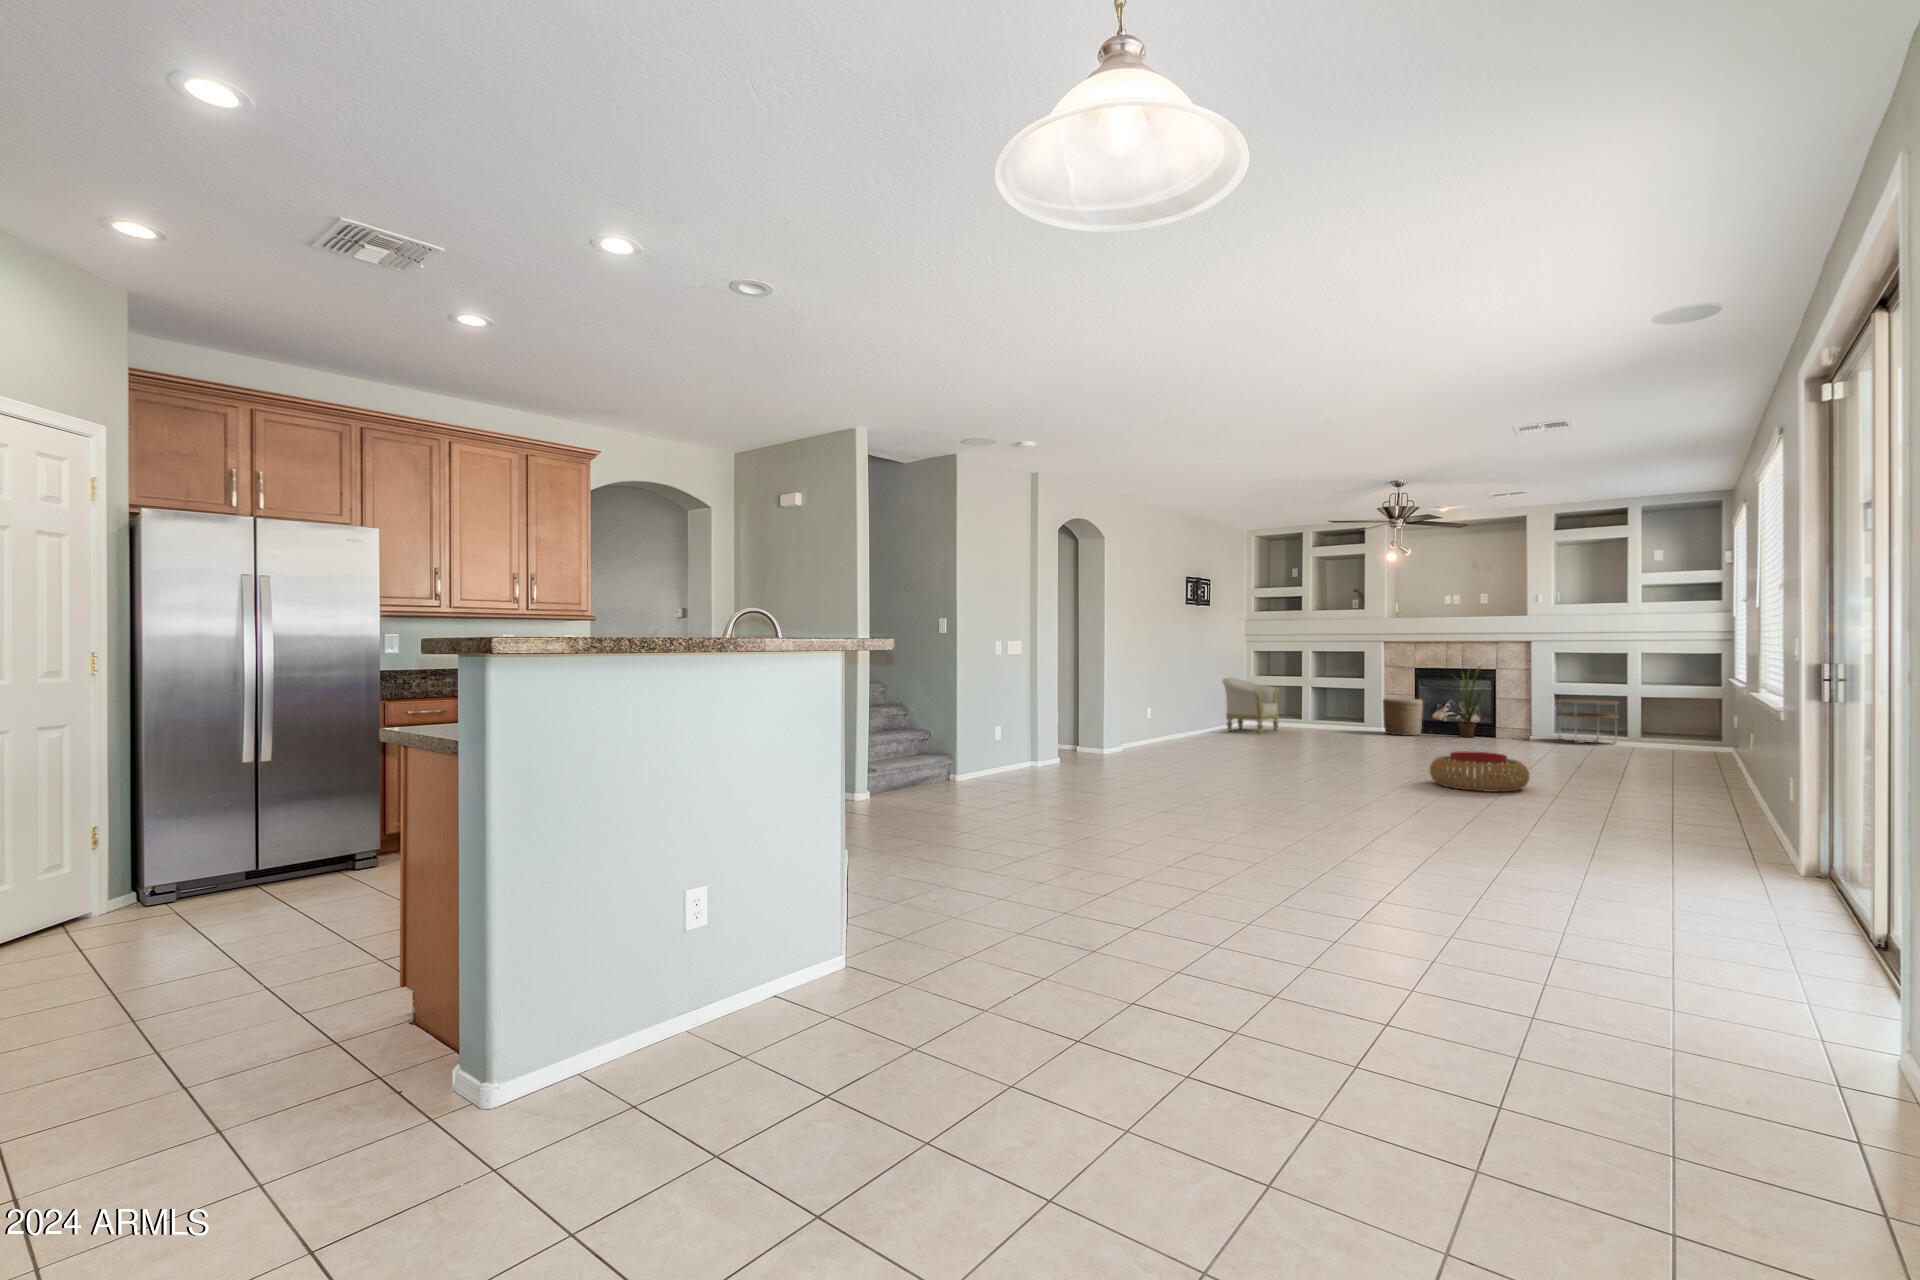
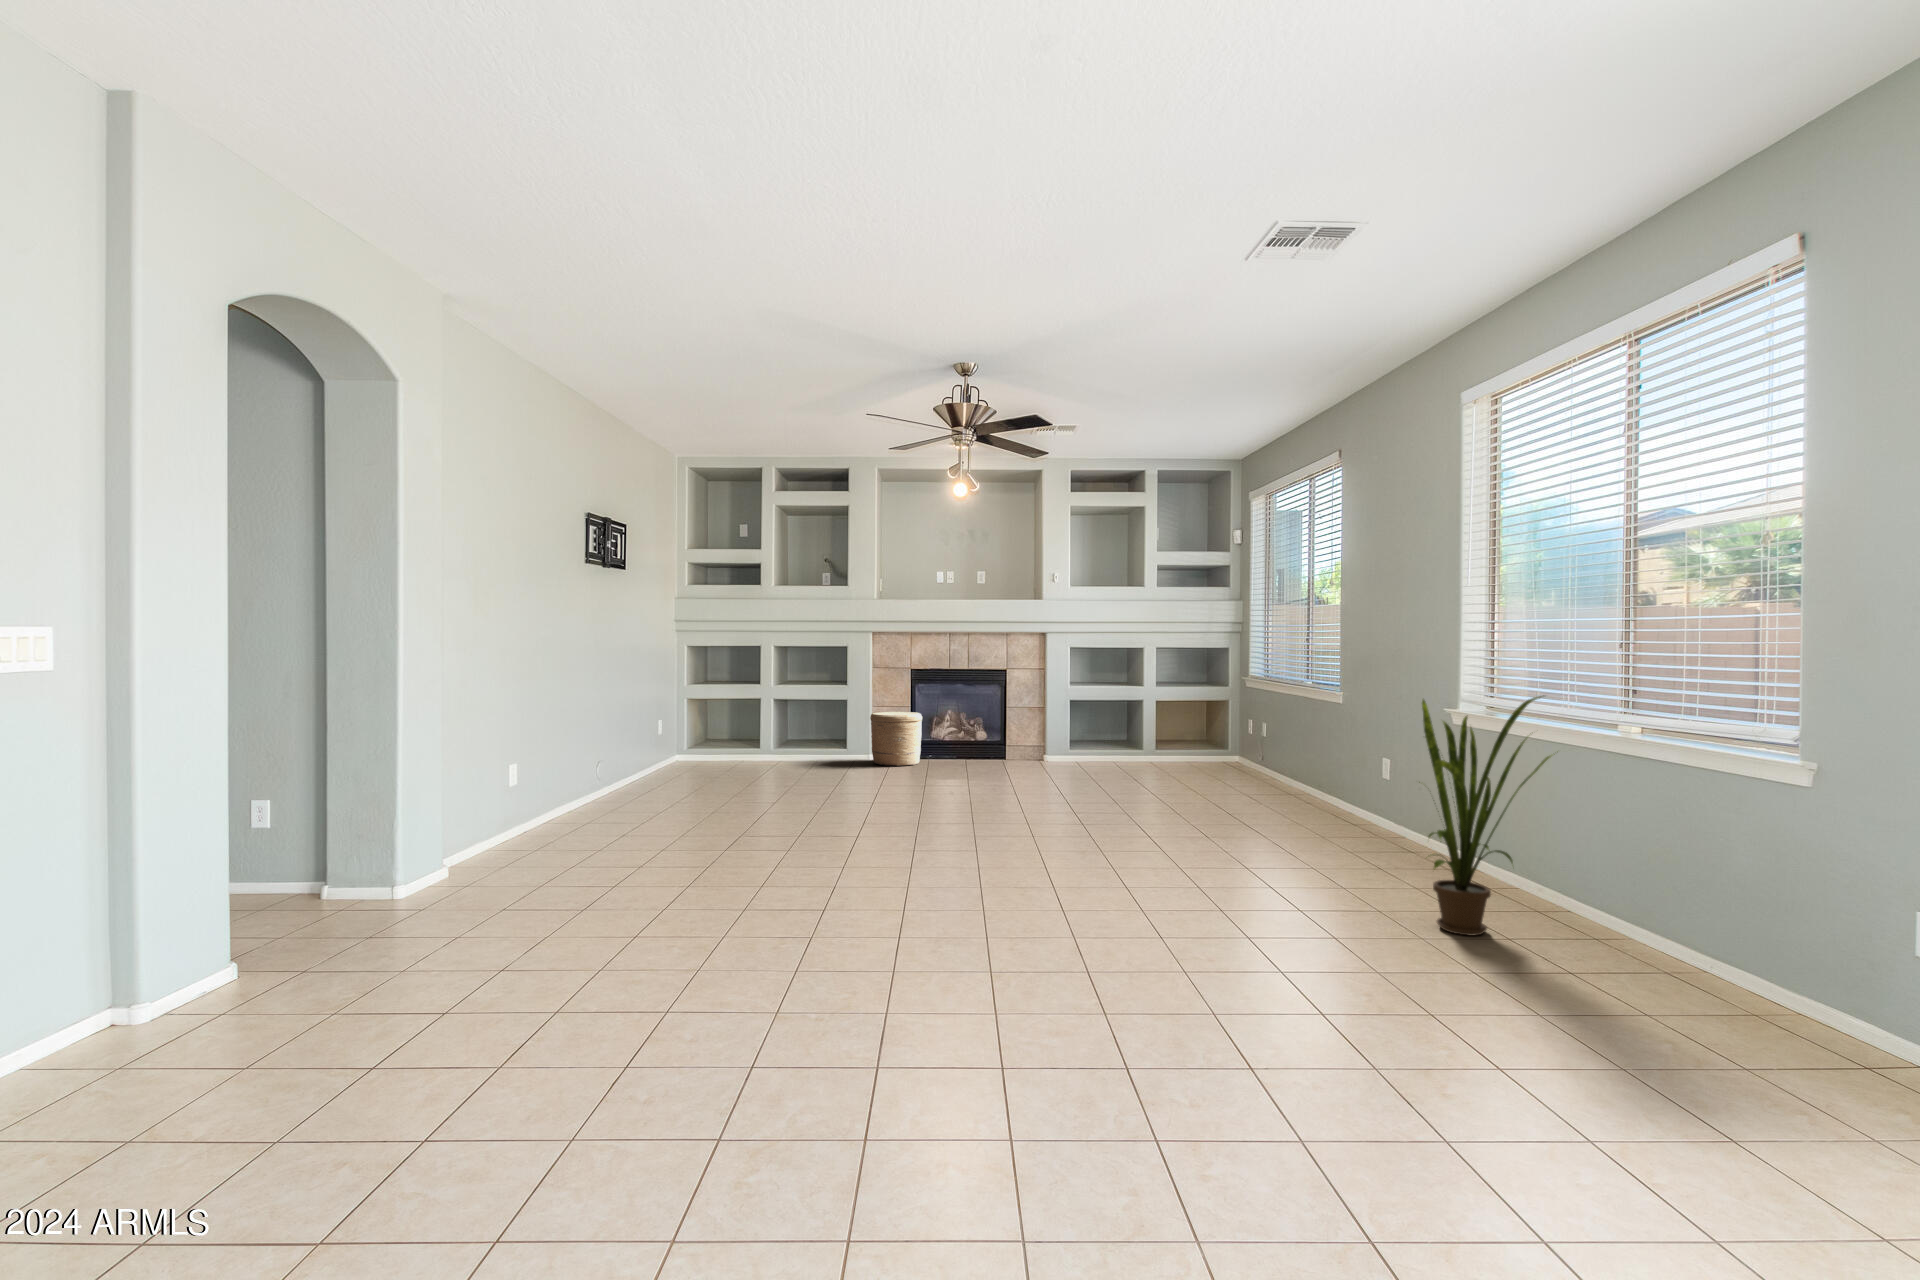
house plant: present [1457,666,1485,737] -> present [1419,696,1555,936]
armchair: present [1222,678,1279,734] -> none [632,688,725,780]
side table: present [1557,700,1618,744] -> none [1076,706,1144,765]
pouf: present [1430,751,1529,792] -> none [998,828,1171,922]

